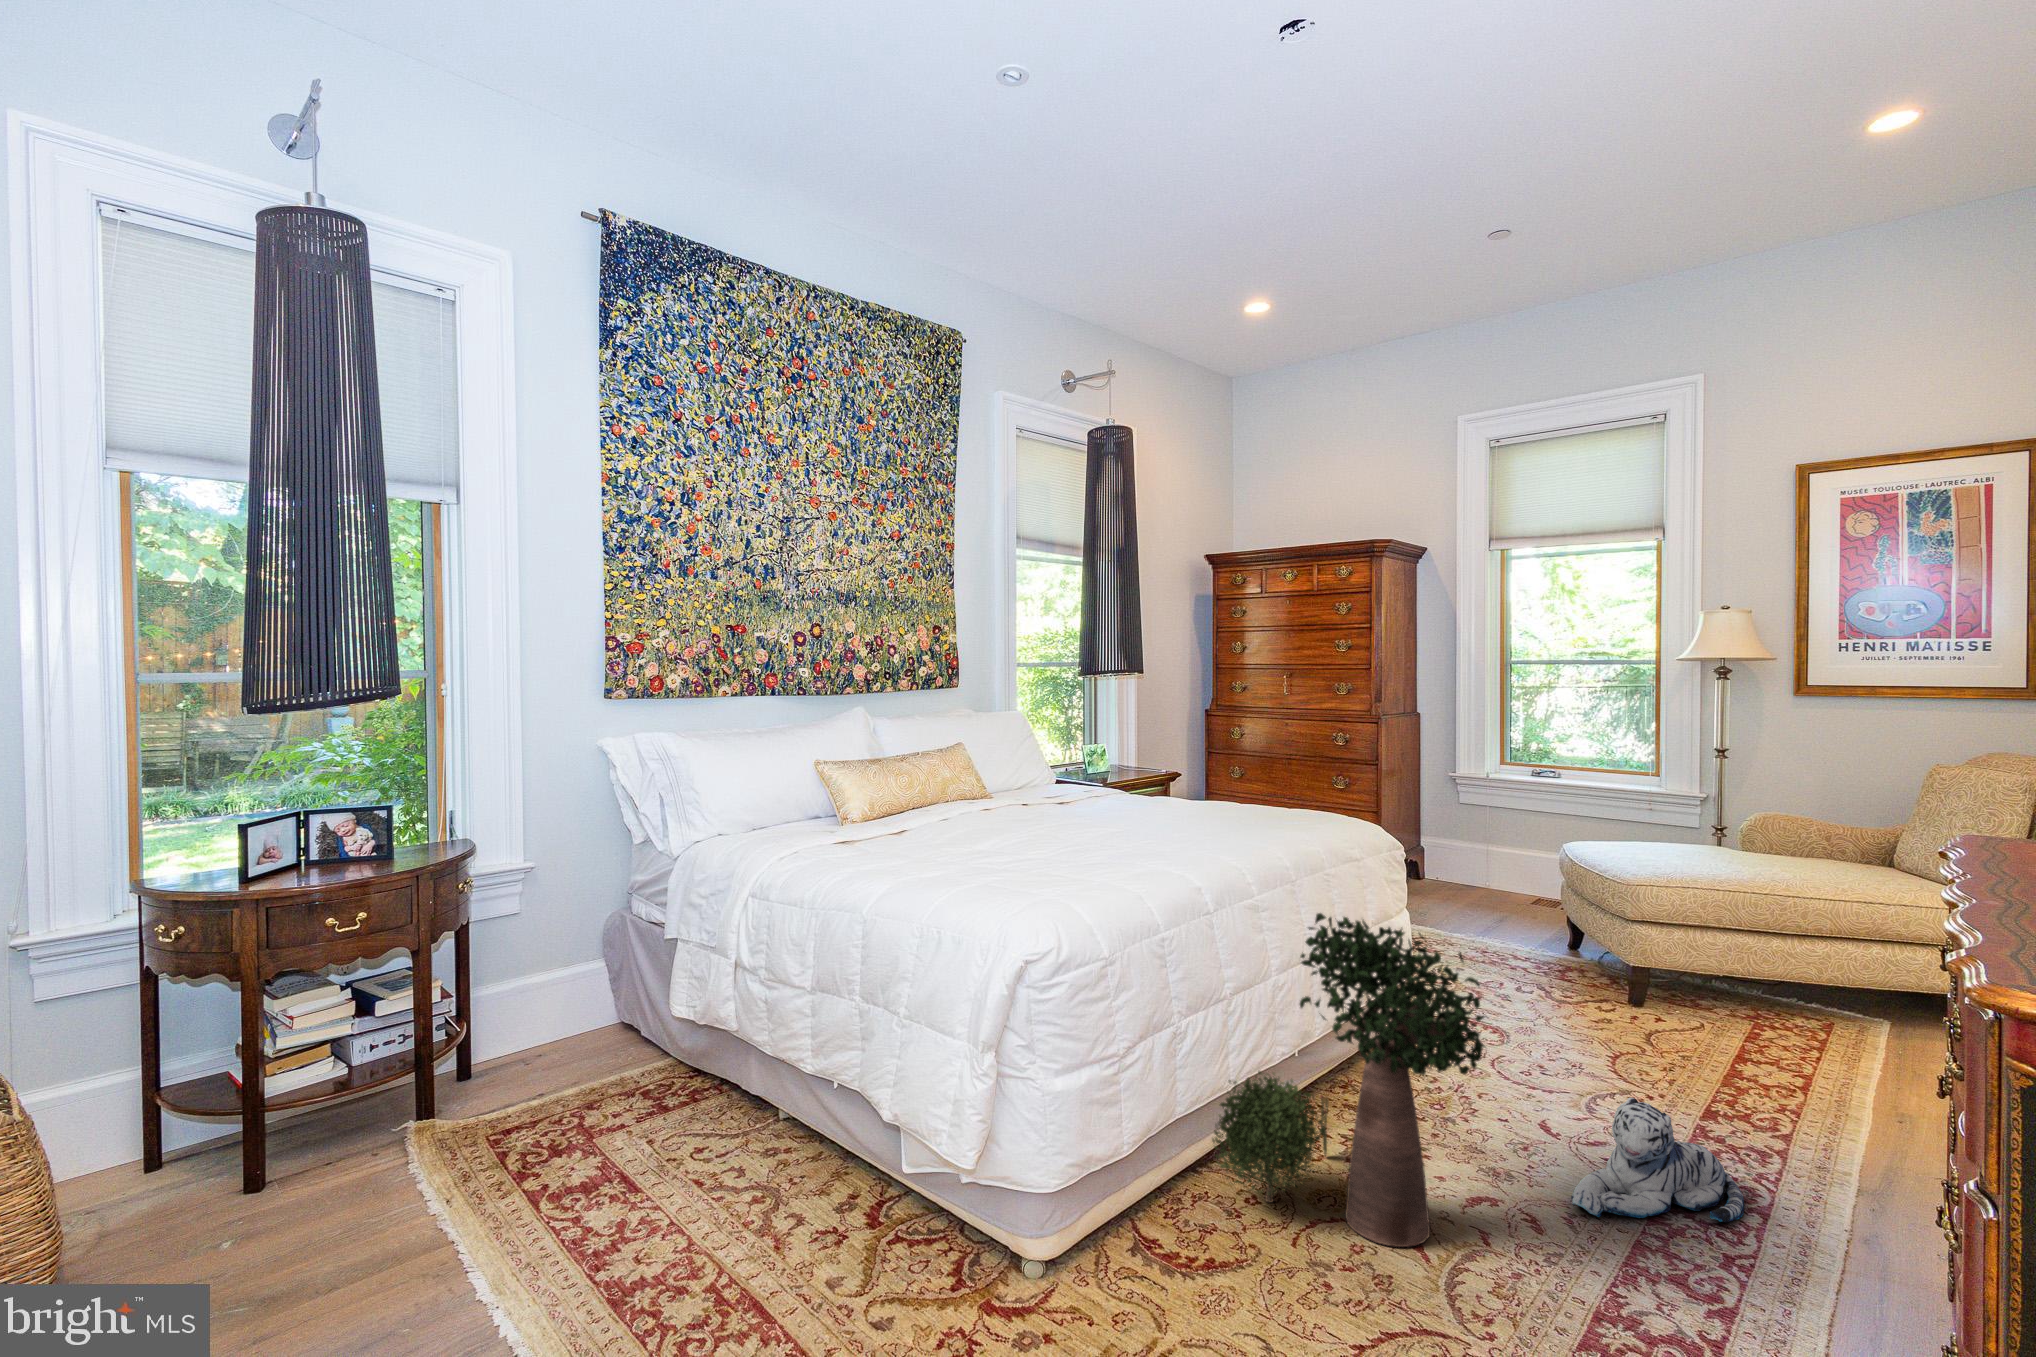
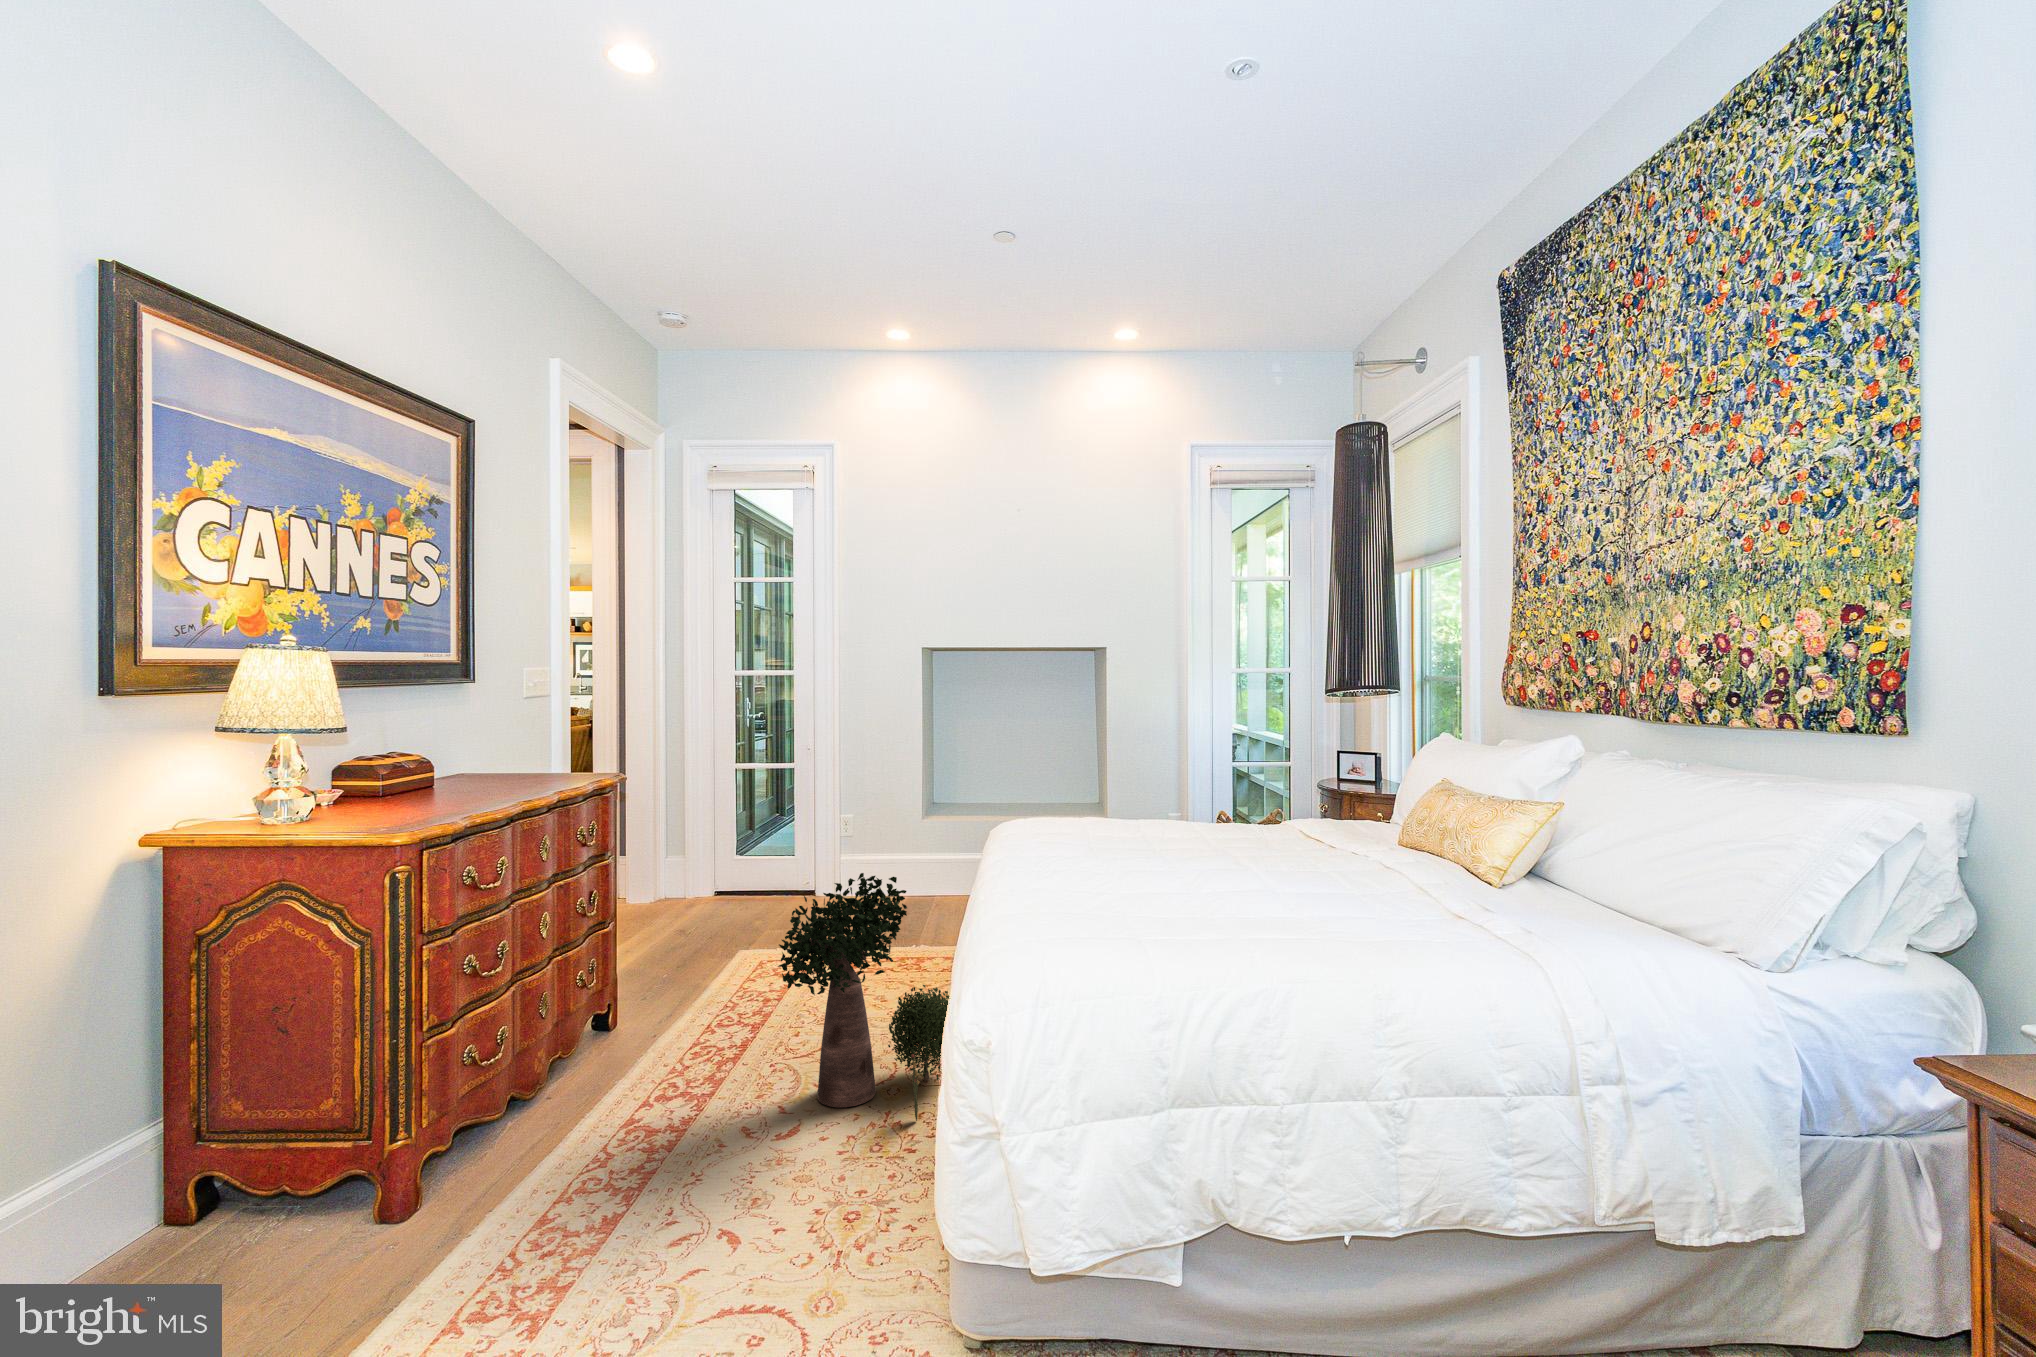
plush toy: present [1571,1098,1745,1222] -> none [561,1092,721,1232]

